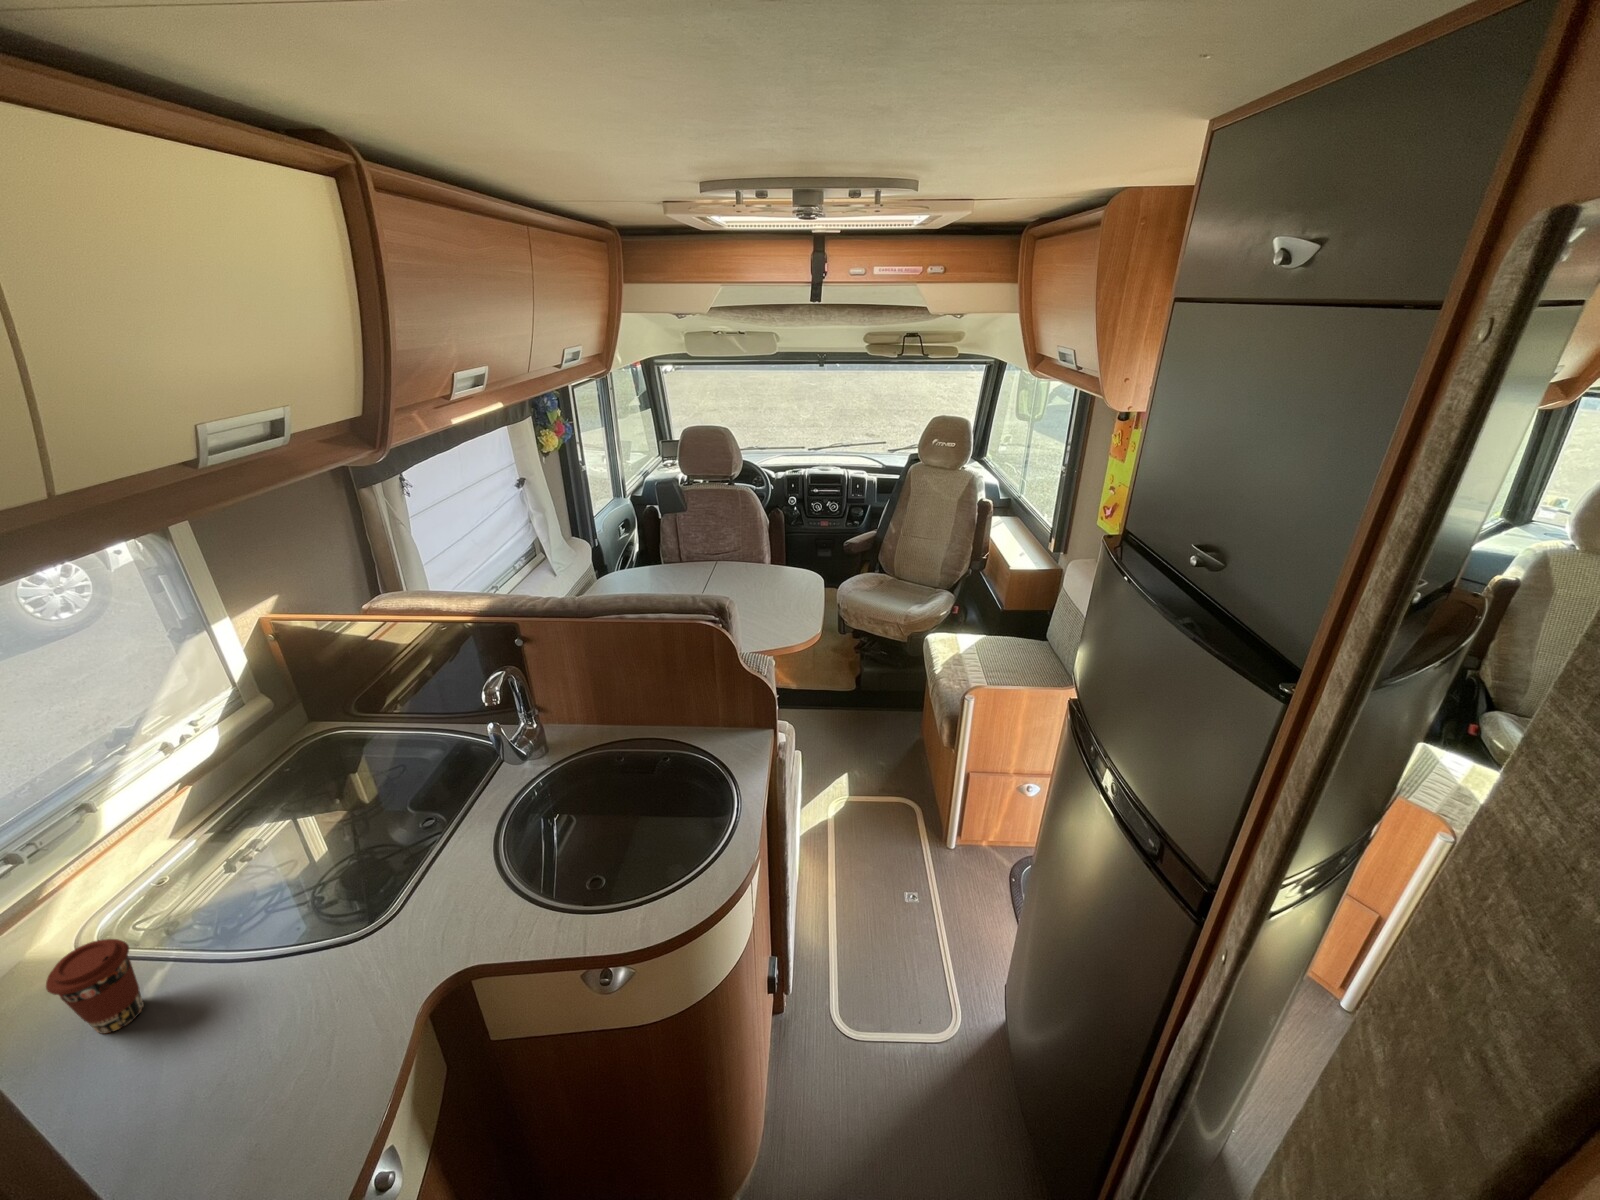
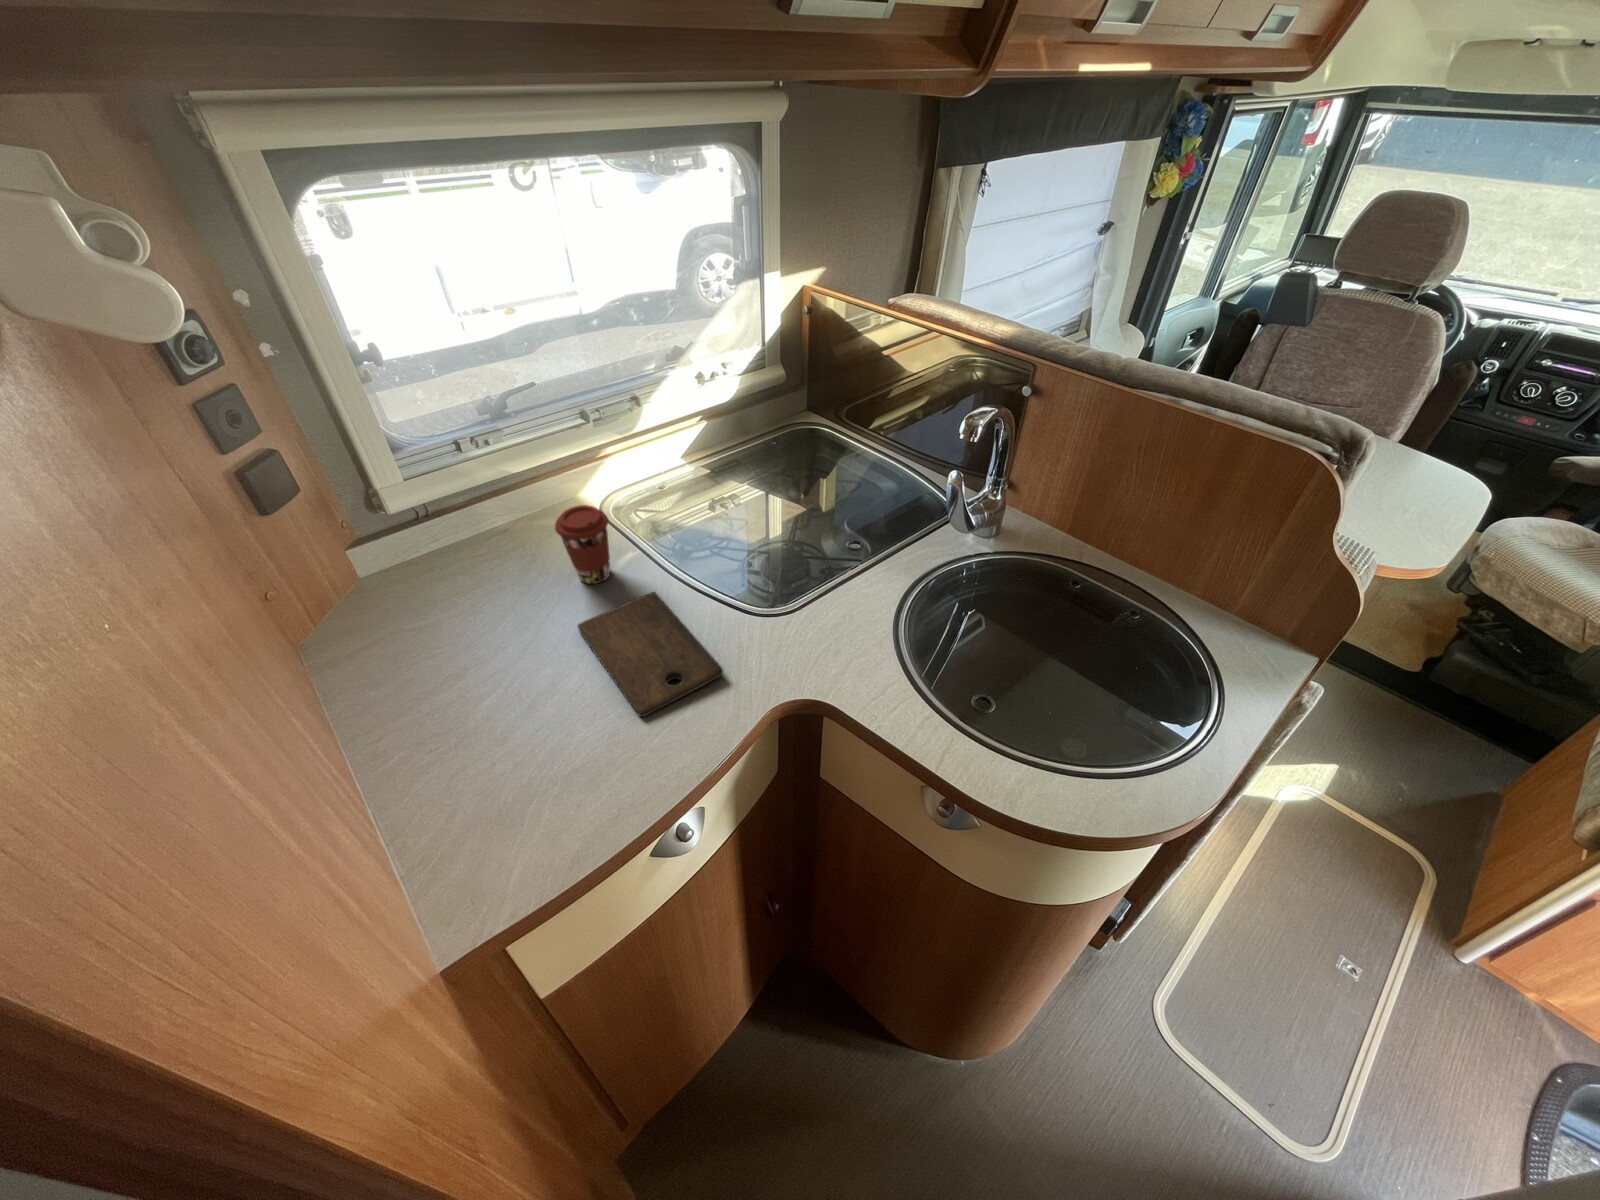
cutting board: none [135,983,354,1102] -> present [578,592,723,718]

